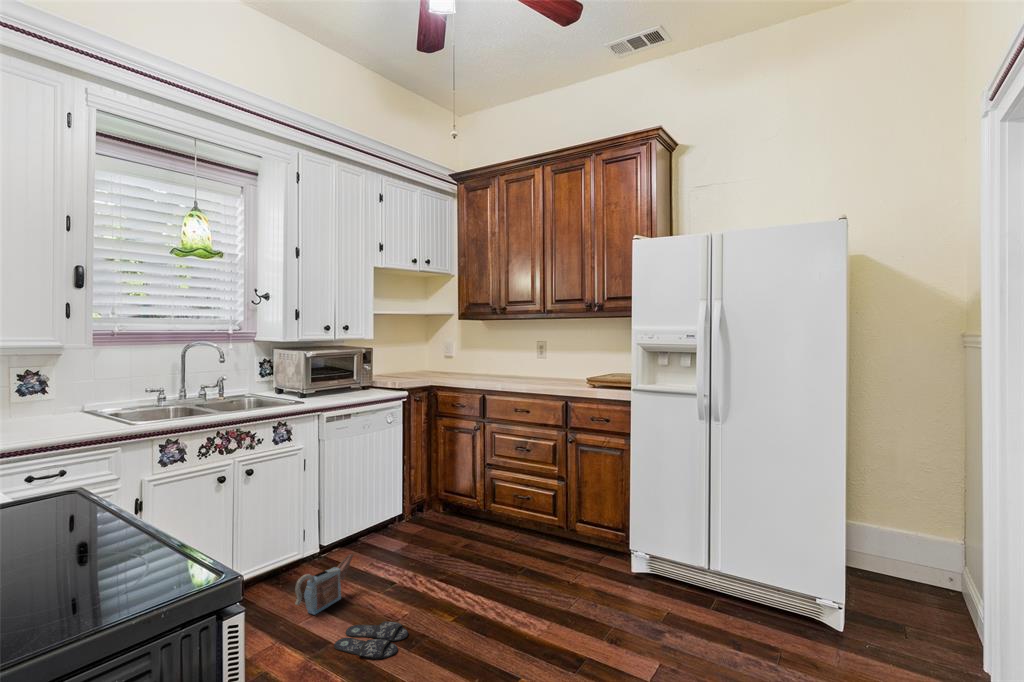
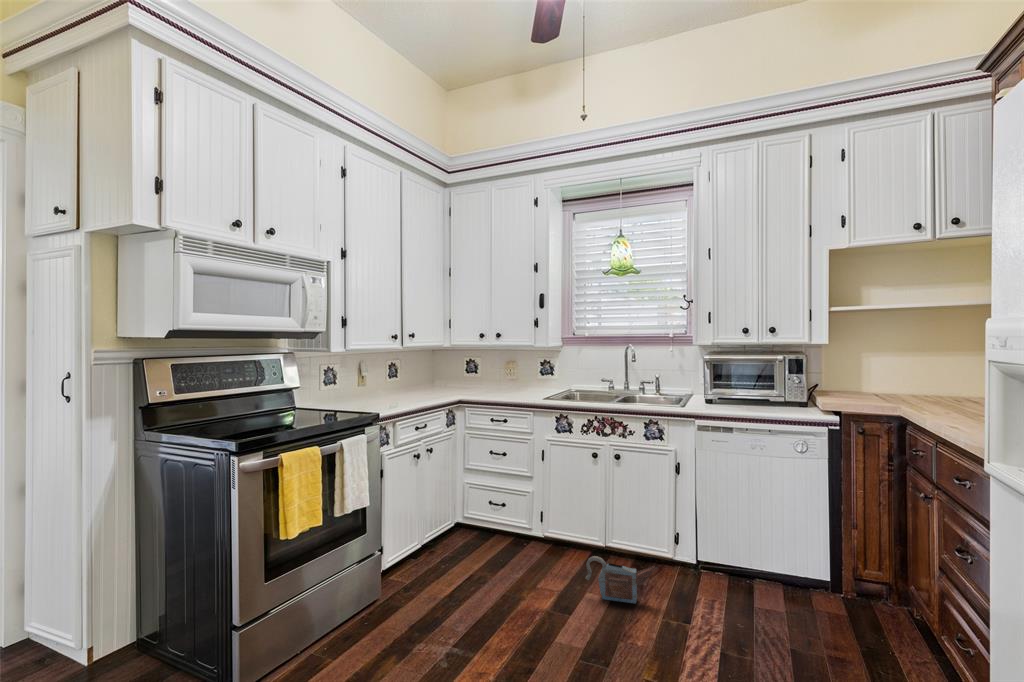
slippers: present [334,621,408,659] -> none [559,622,618,662]

